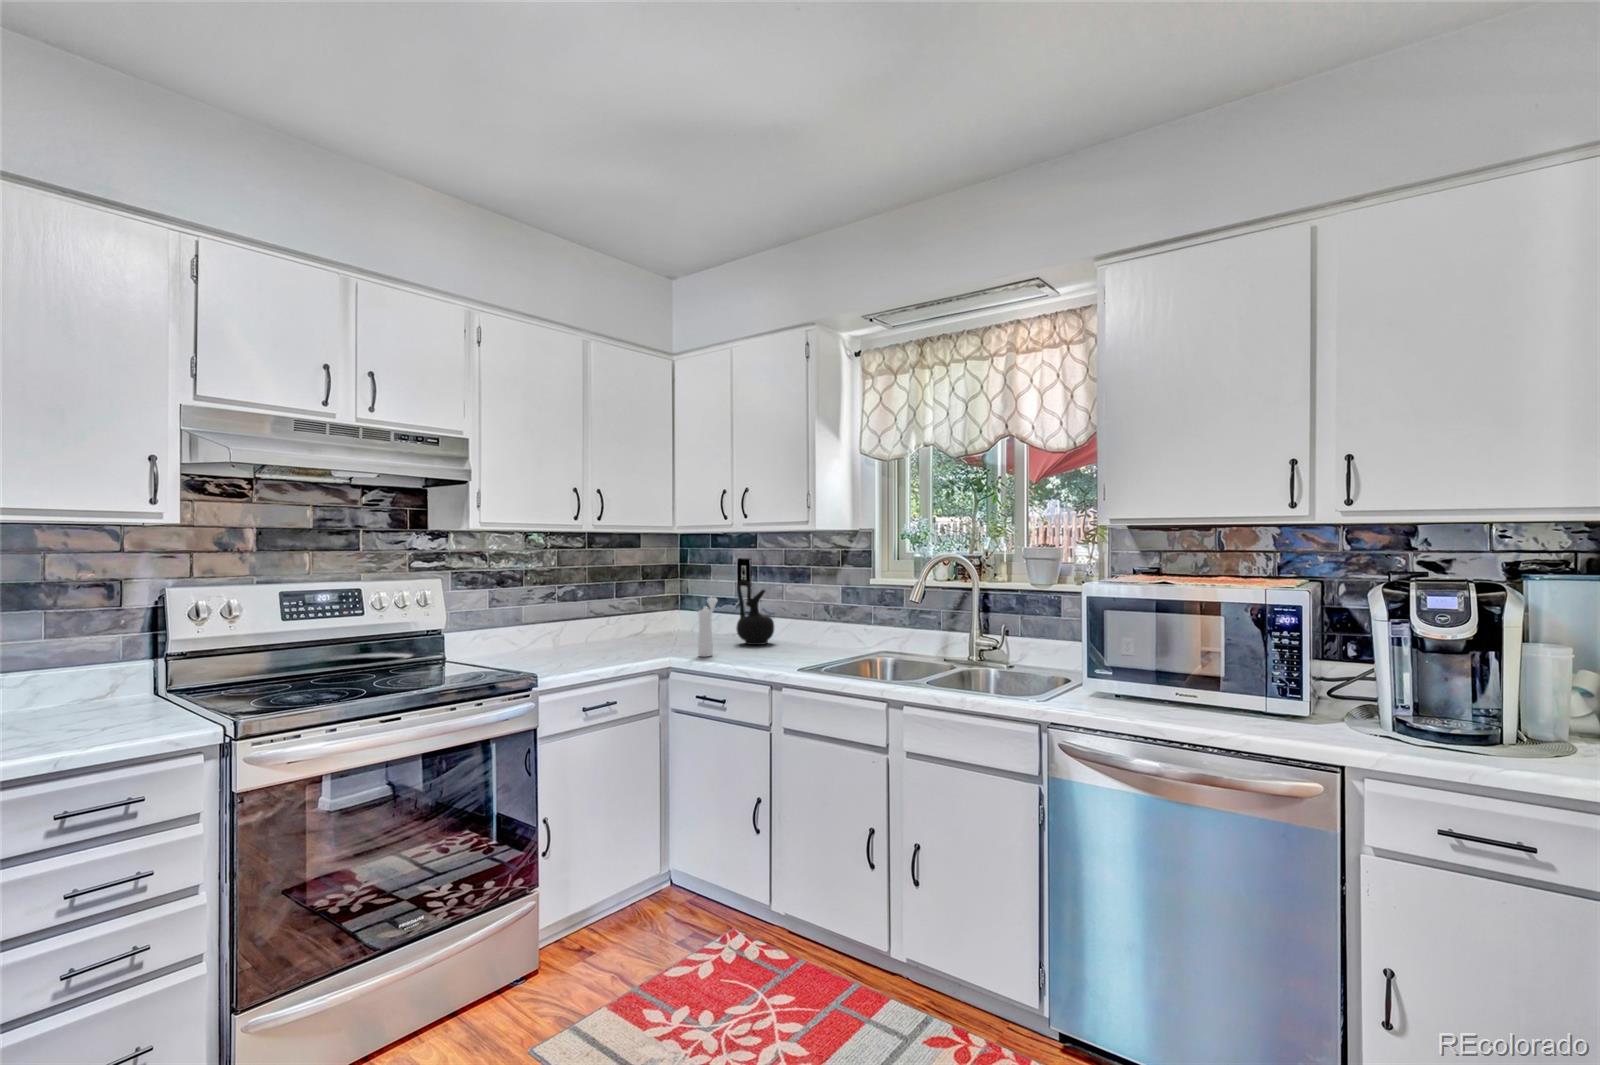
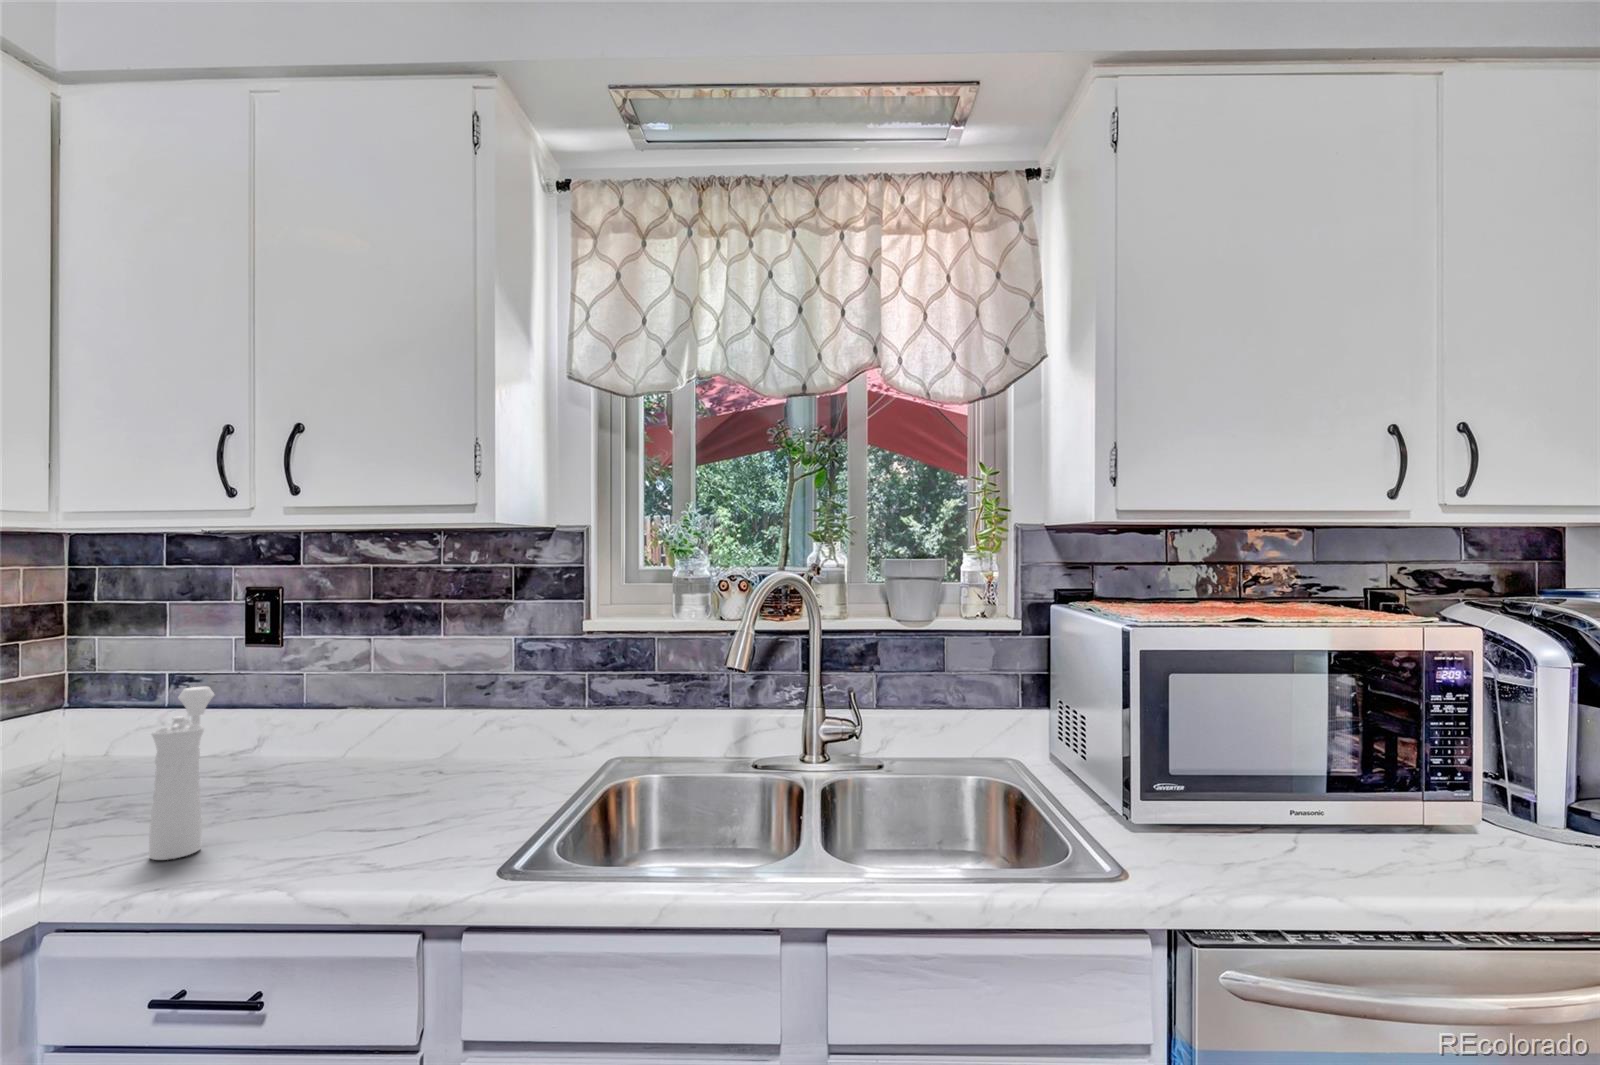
ceramic jug: present [736,580,774,645] -> none [256,635,358,787]

